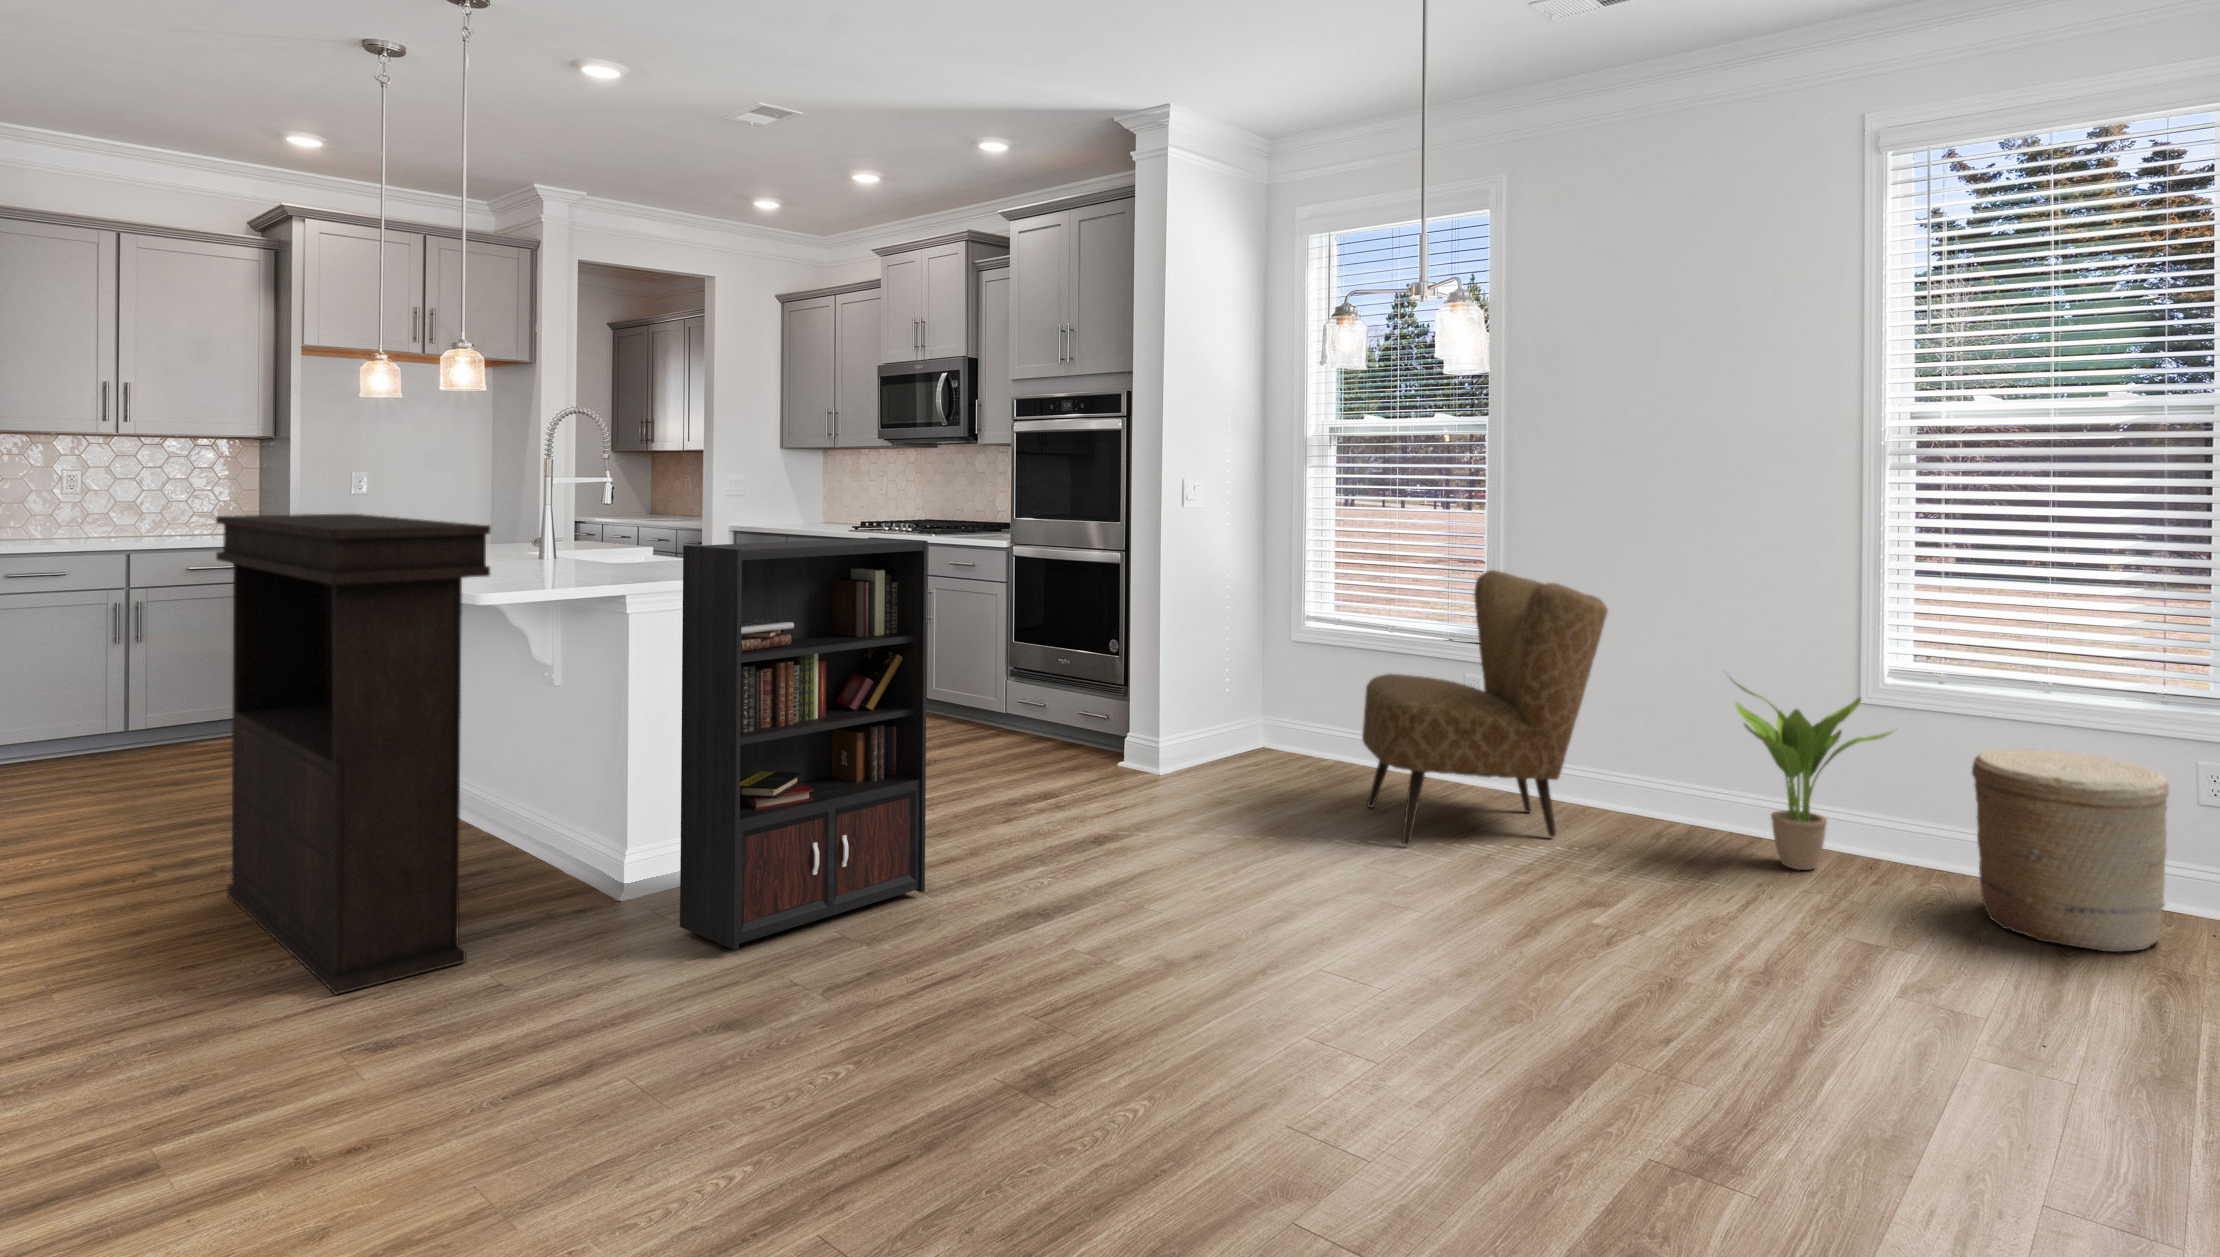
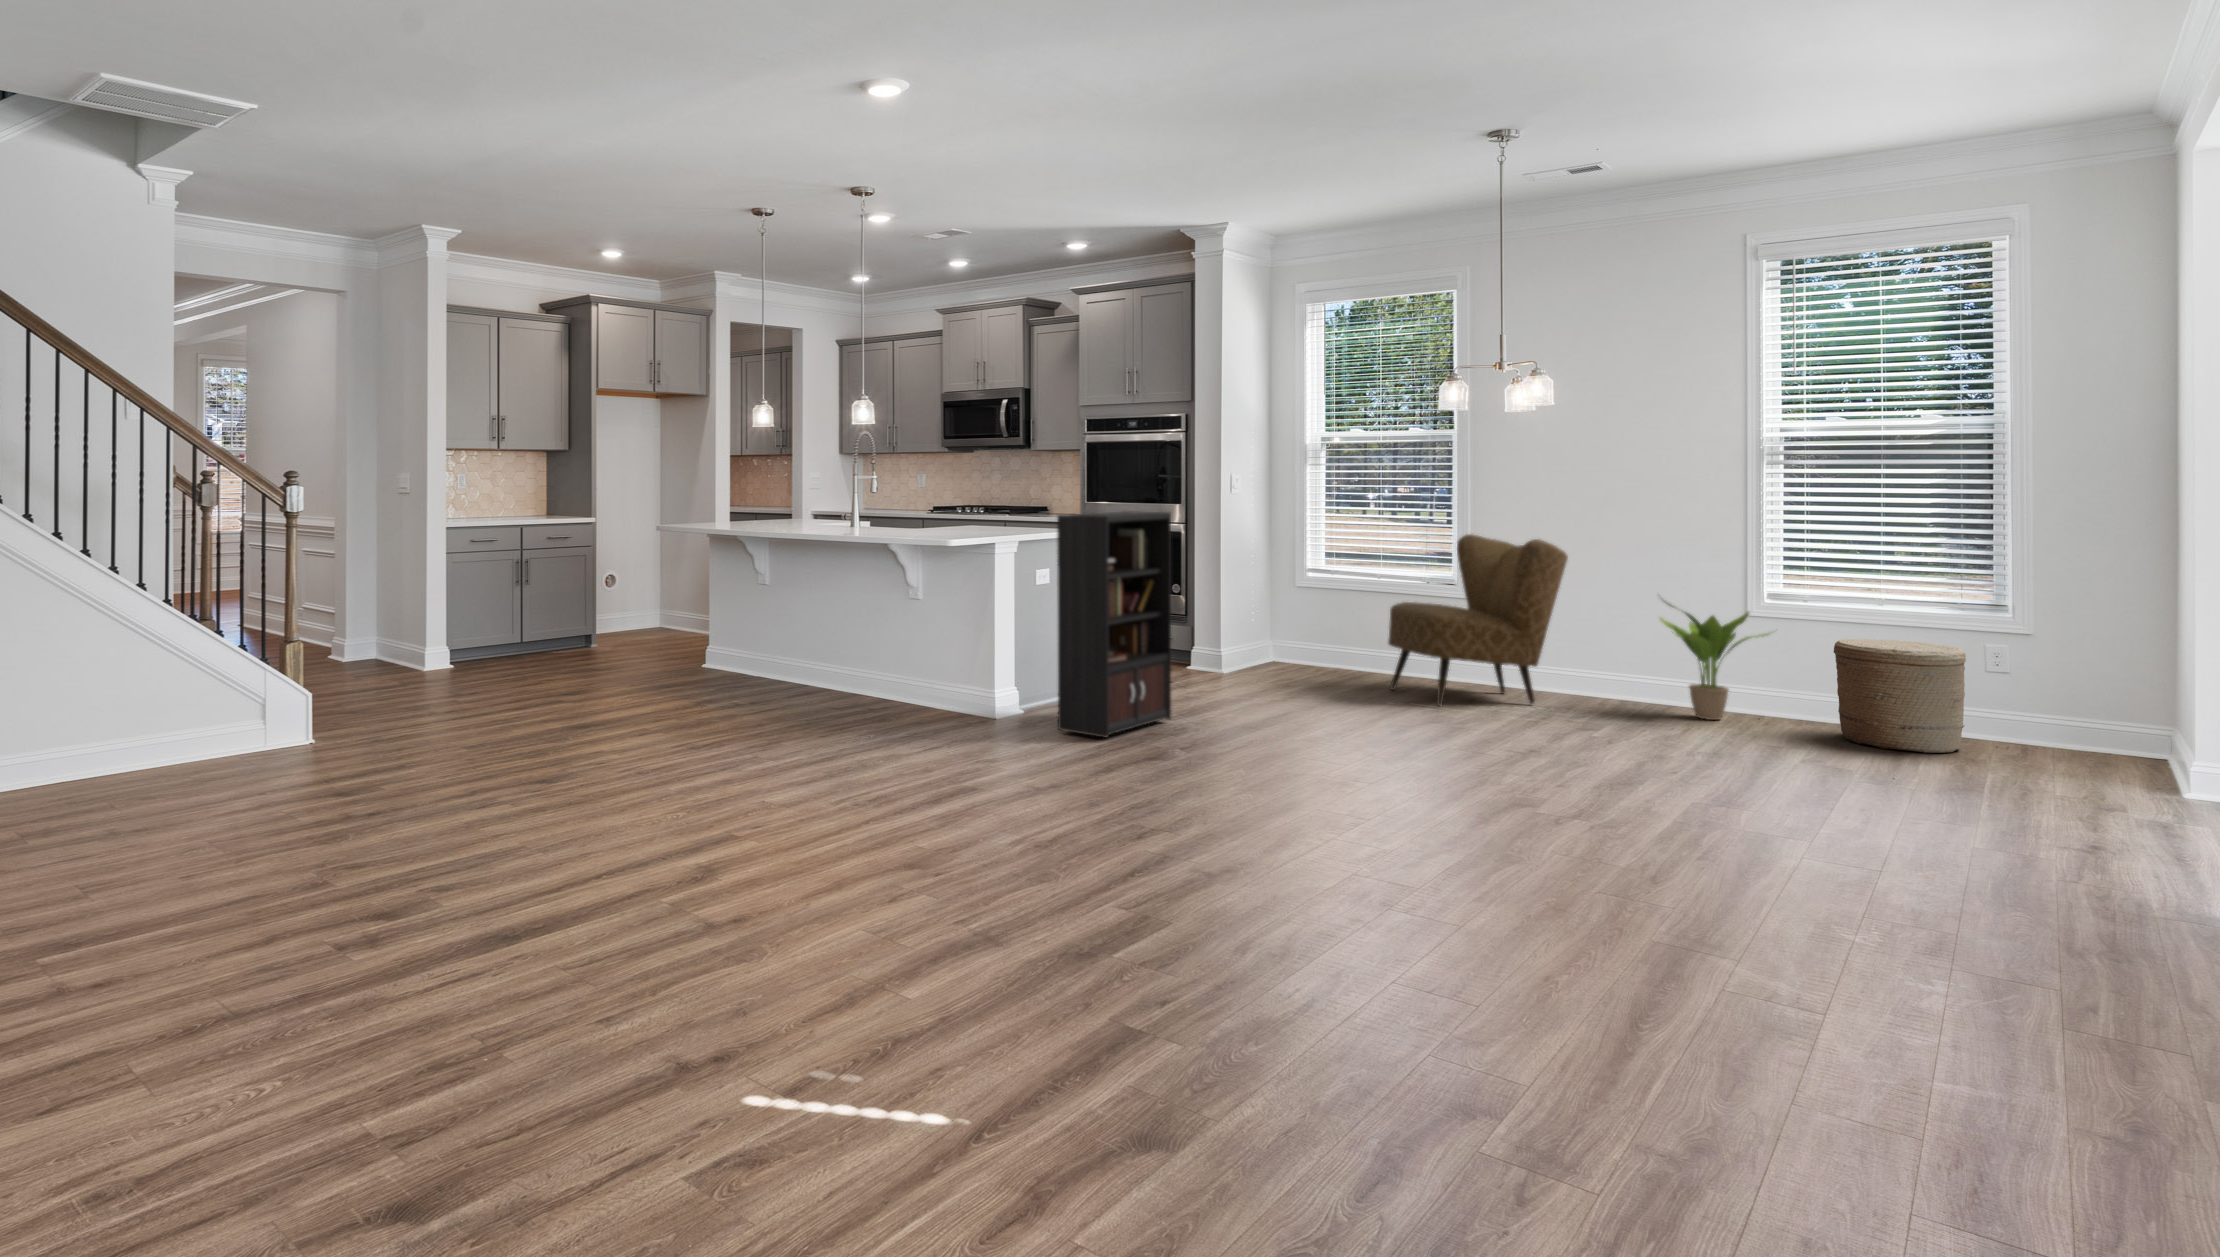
console table: present [216,514,491,994] -> none [759,499,976,750]

